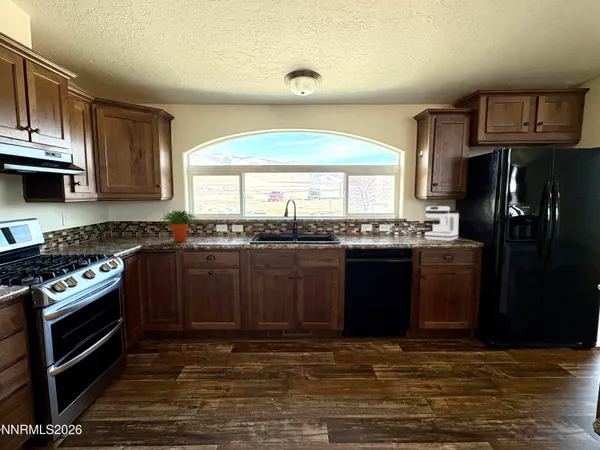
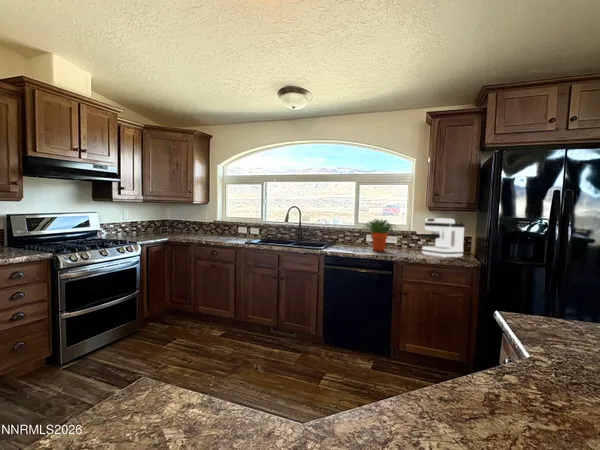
potted plant: present [163,211,195,242] -> present [363,219,396,251]

